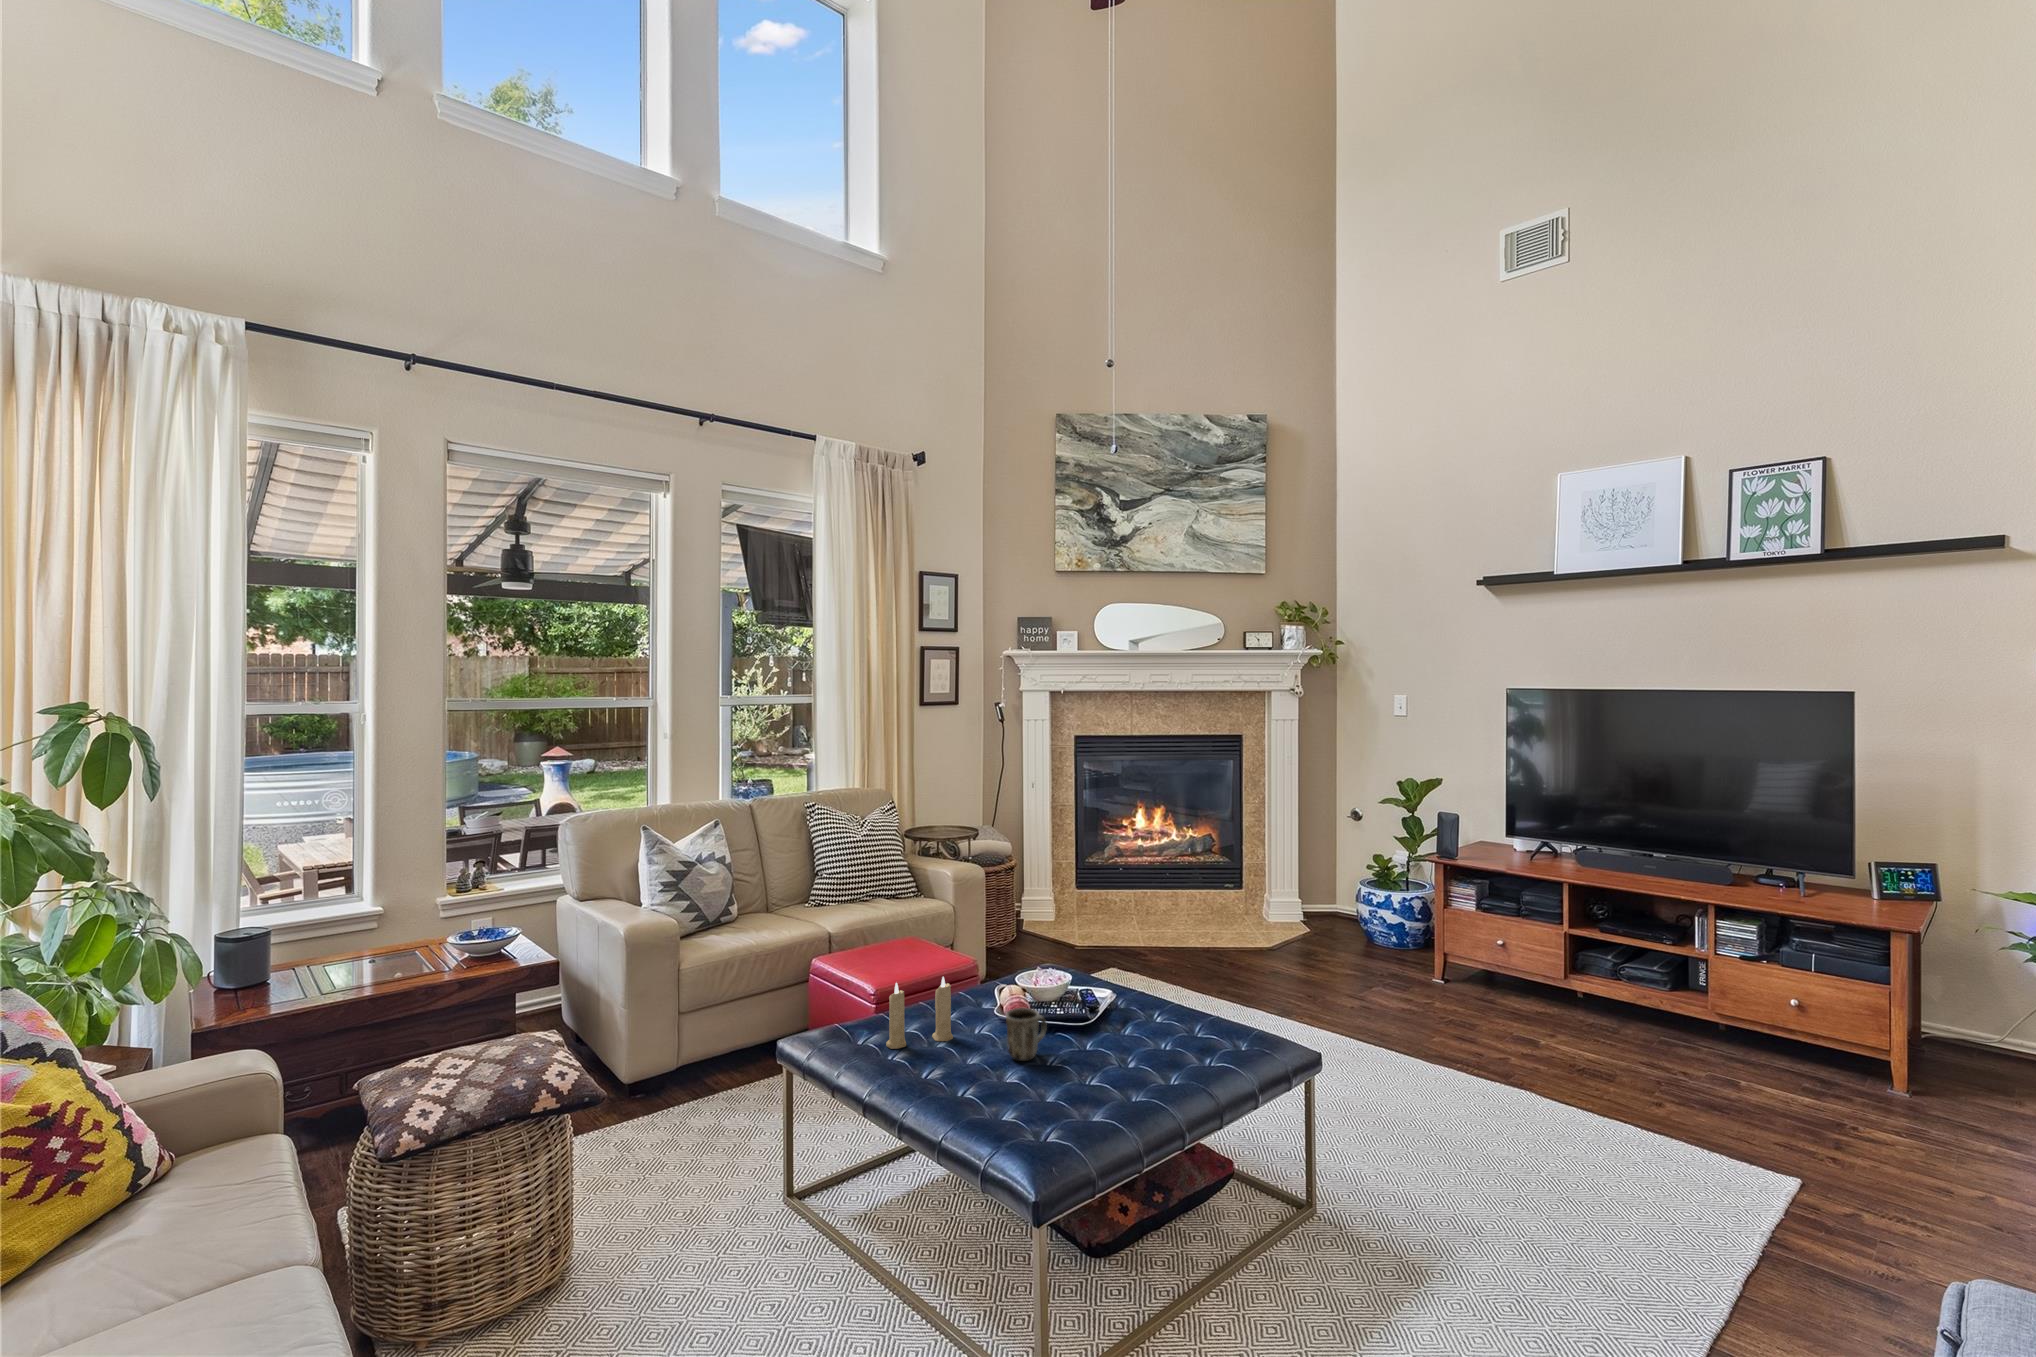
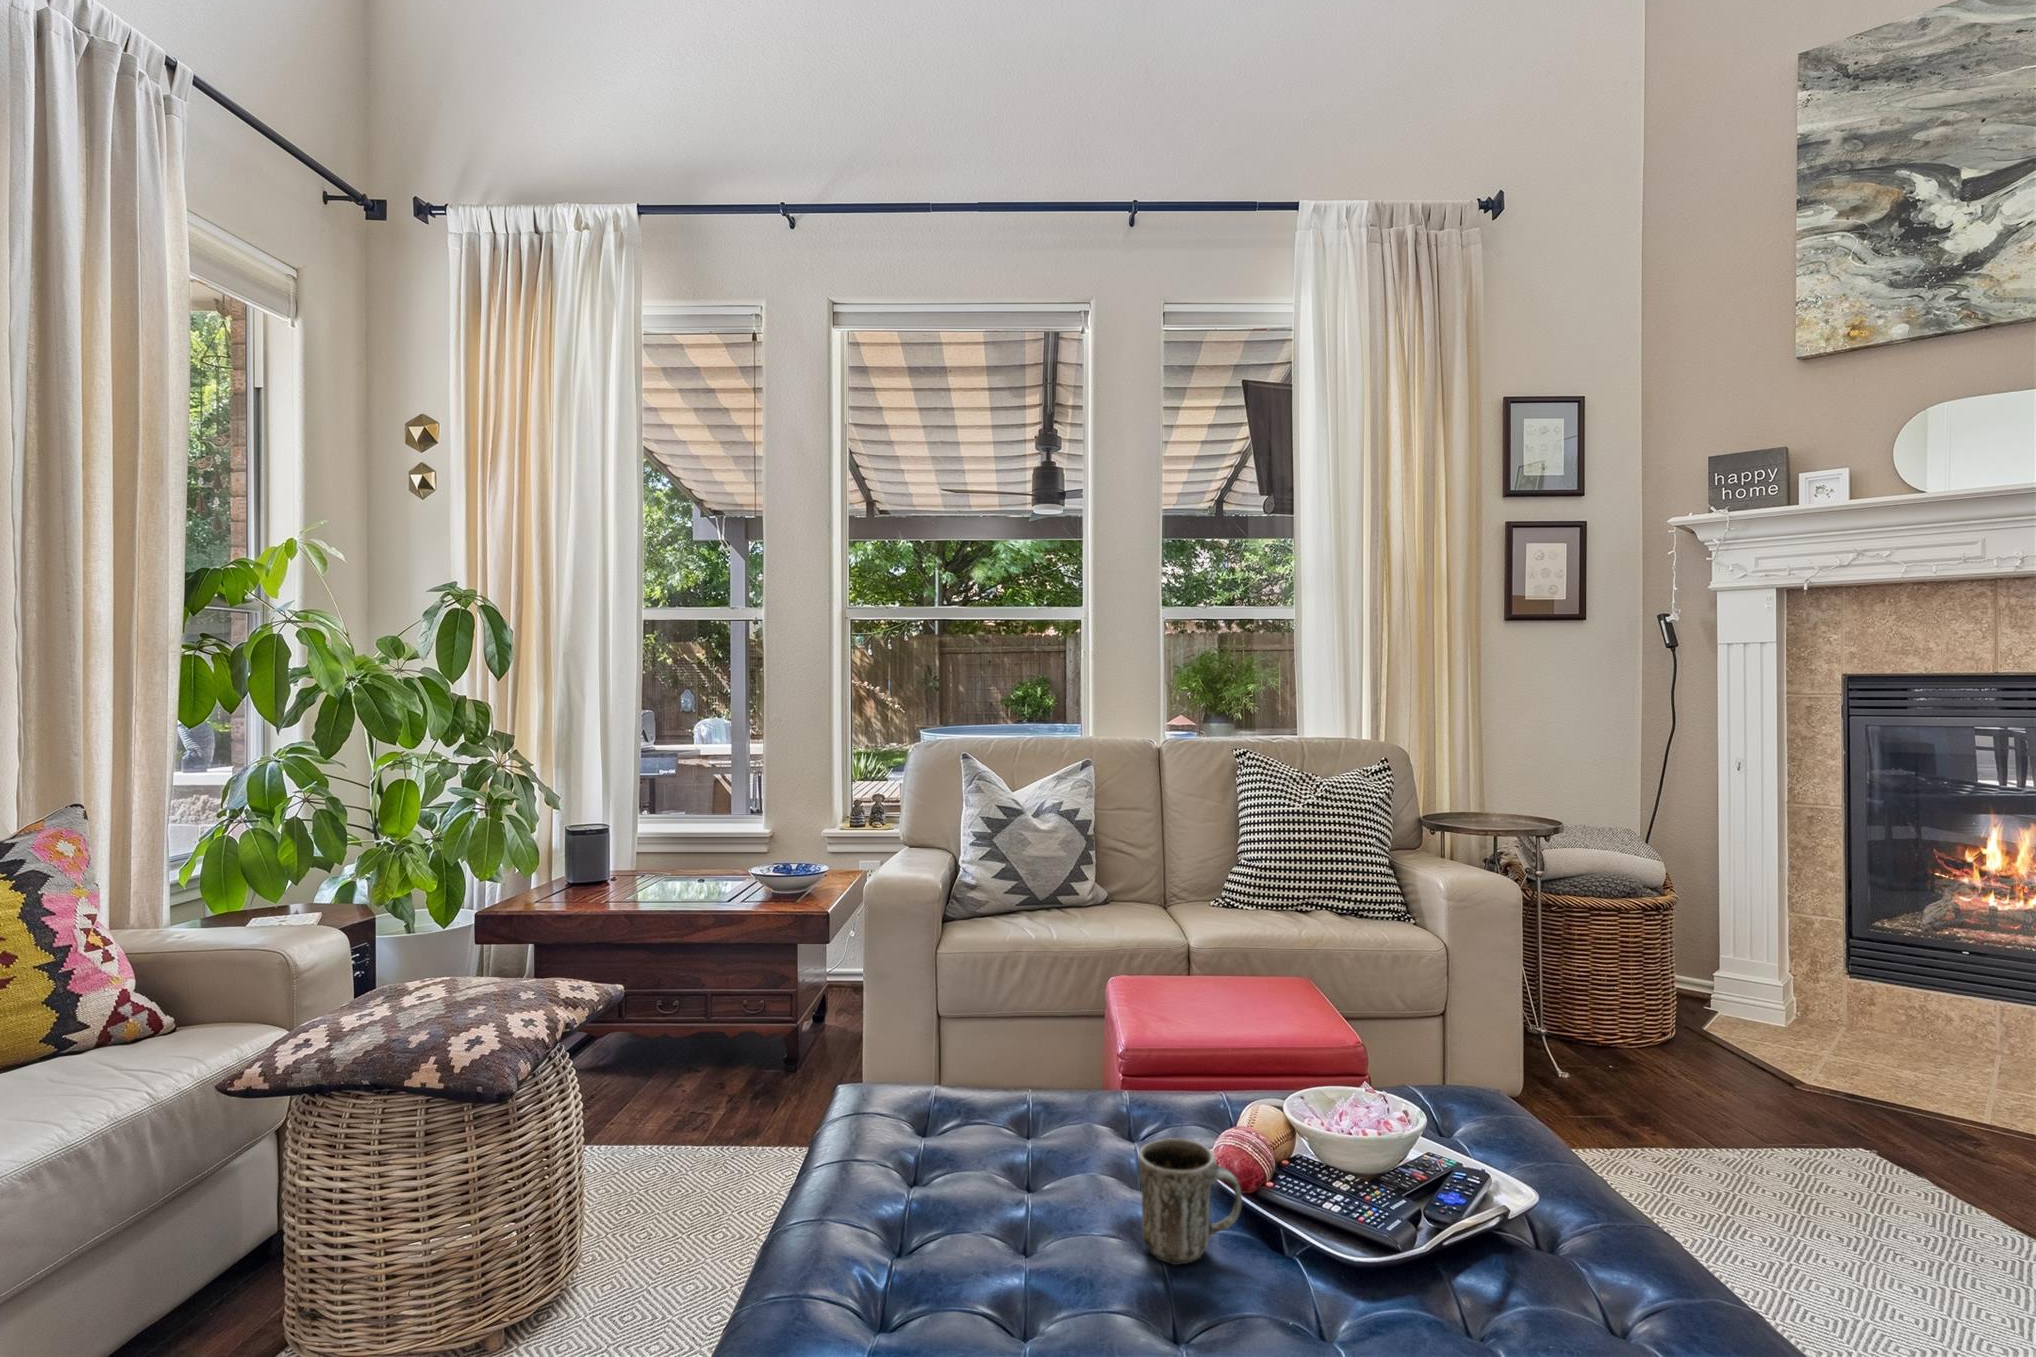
candle: present [886,977,953,1049] -> none [1003,1017,1128,1164]

